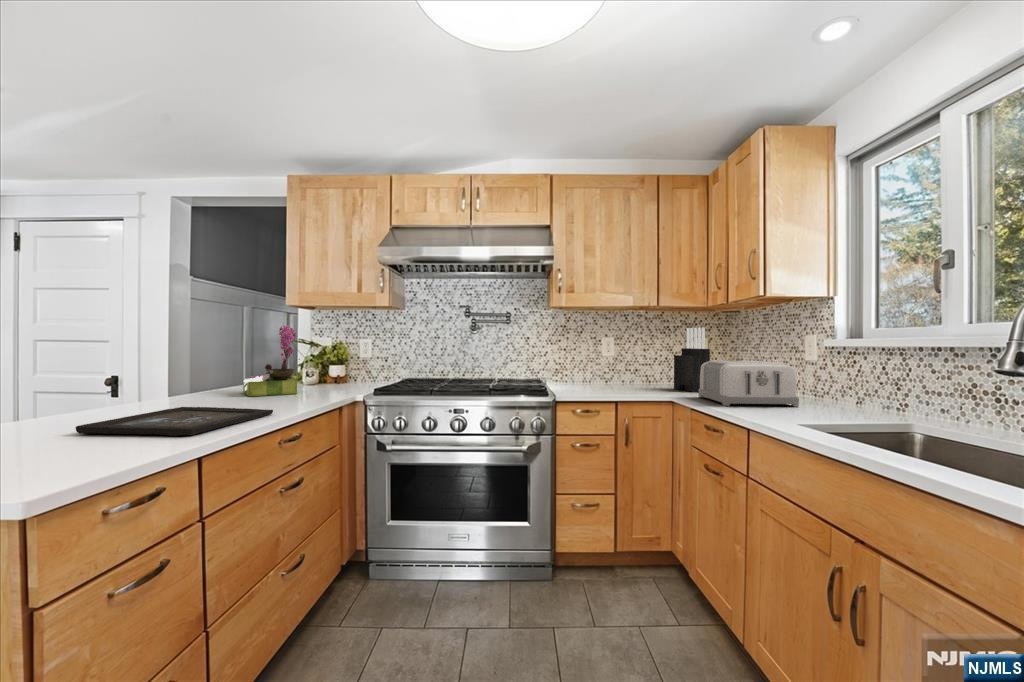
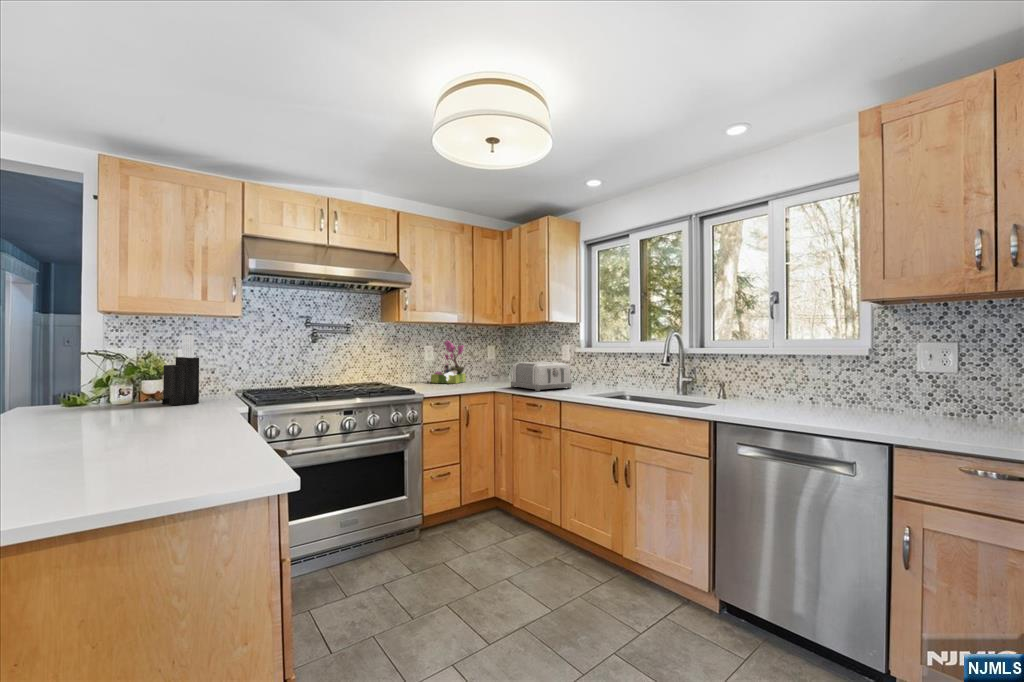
flower arrangement: present [243,324,300,396] -> present [431,340,466,384]
knife block: present [674,327,710,392] -> present [162,335,199,406]
tray: present [76,407,273,436] -> none [29,428,217,478]

